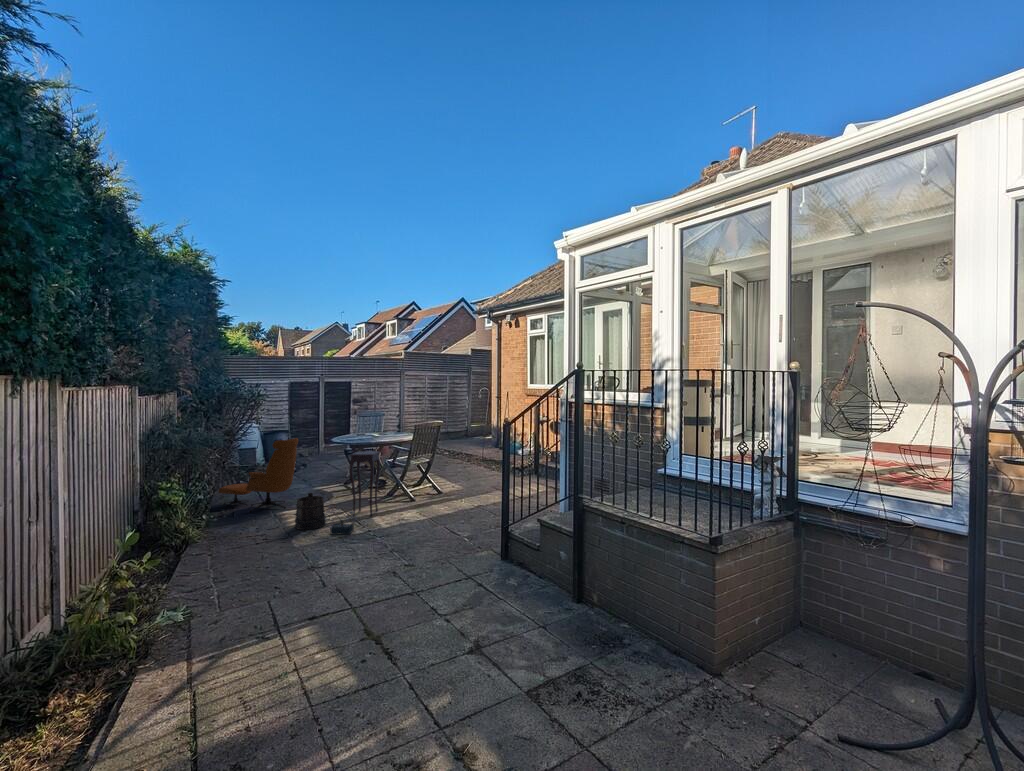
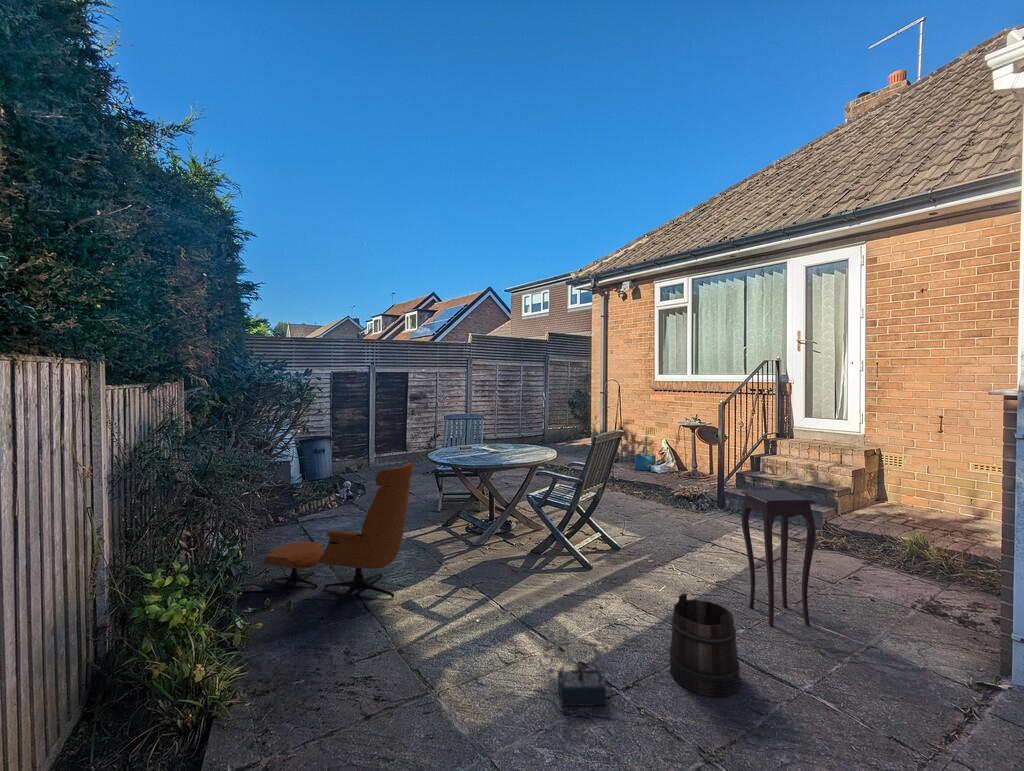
side table: present [349,451,380,516] -> present [741,490,816,626]
bucket: present [295,493,326,530] -> present [669,593,740,697]

